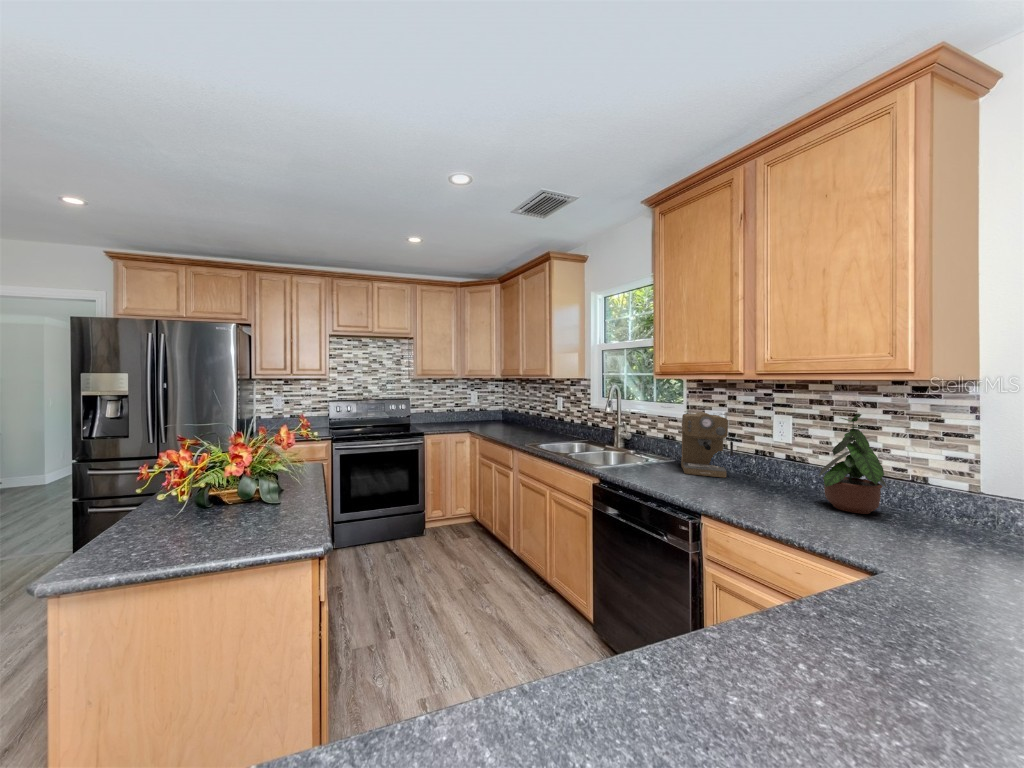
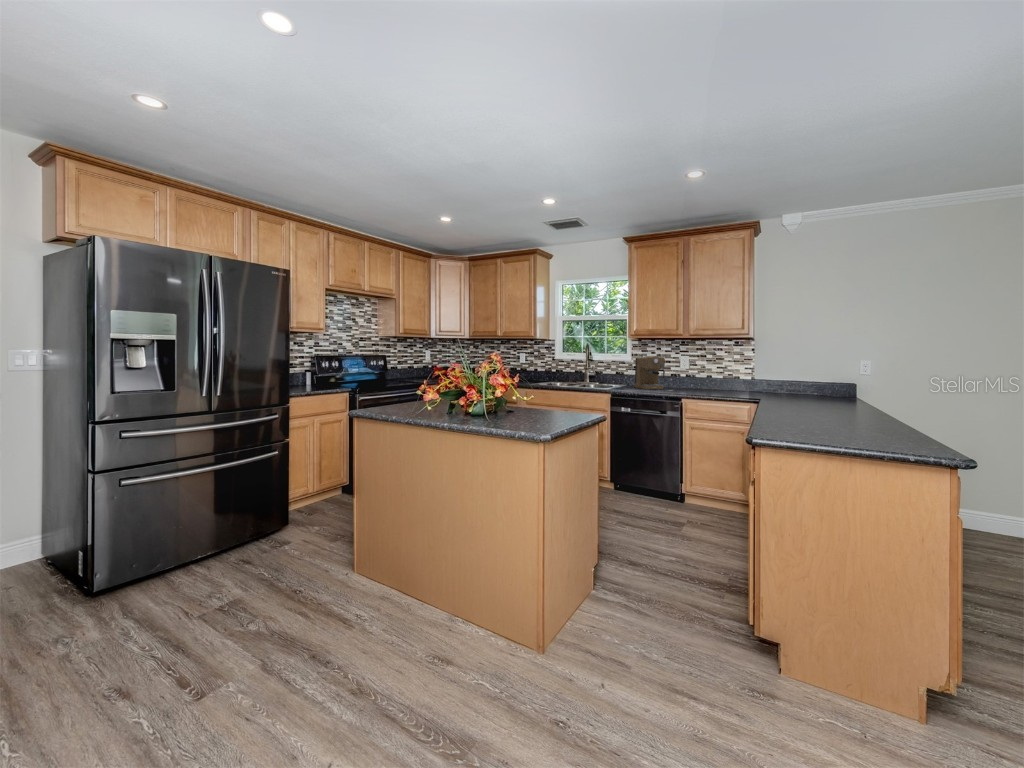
potted plant: present [819,414,887,514] -> none [704,352,731,392]

